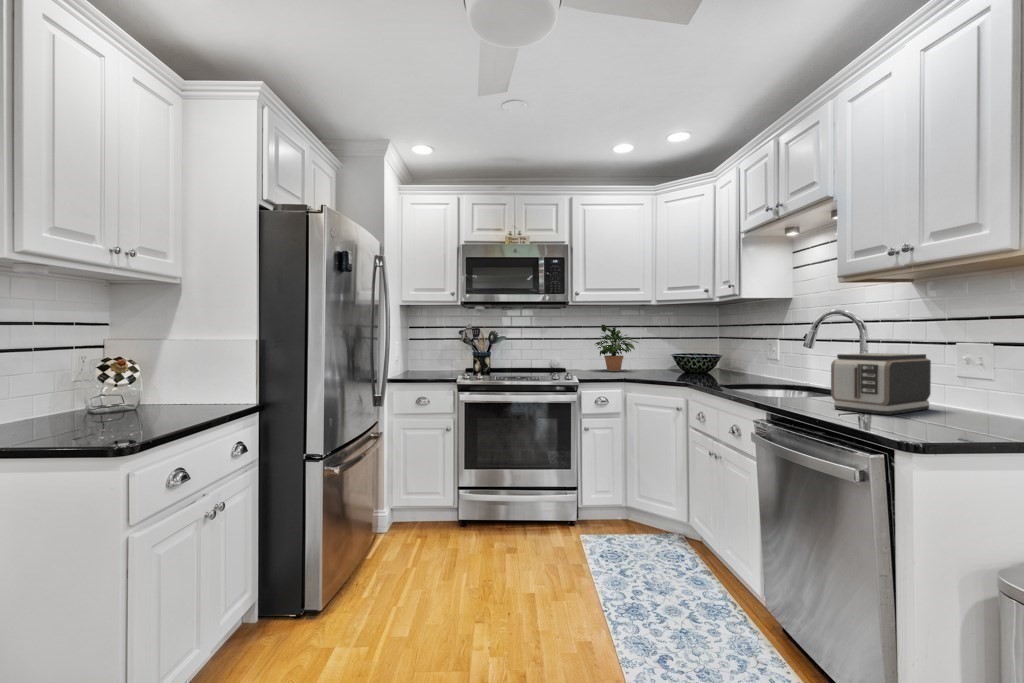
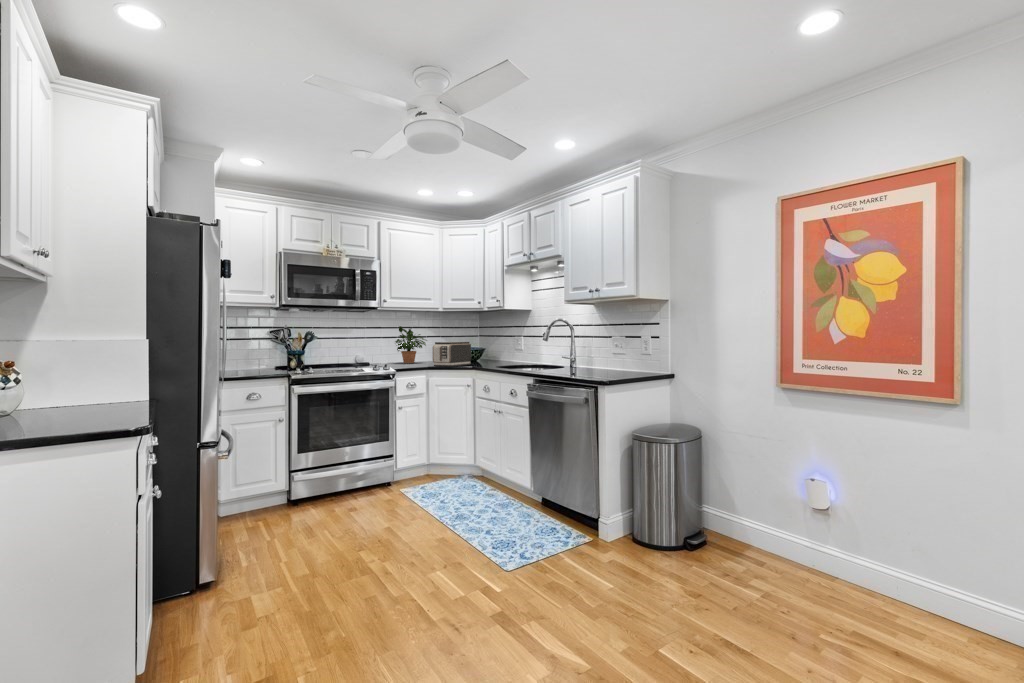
toaster: present [831,353,931,415] -> present [433,342,471,367]

